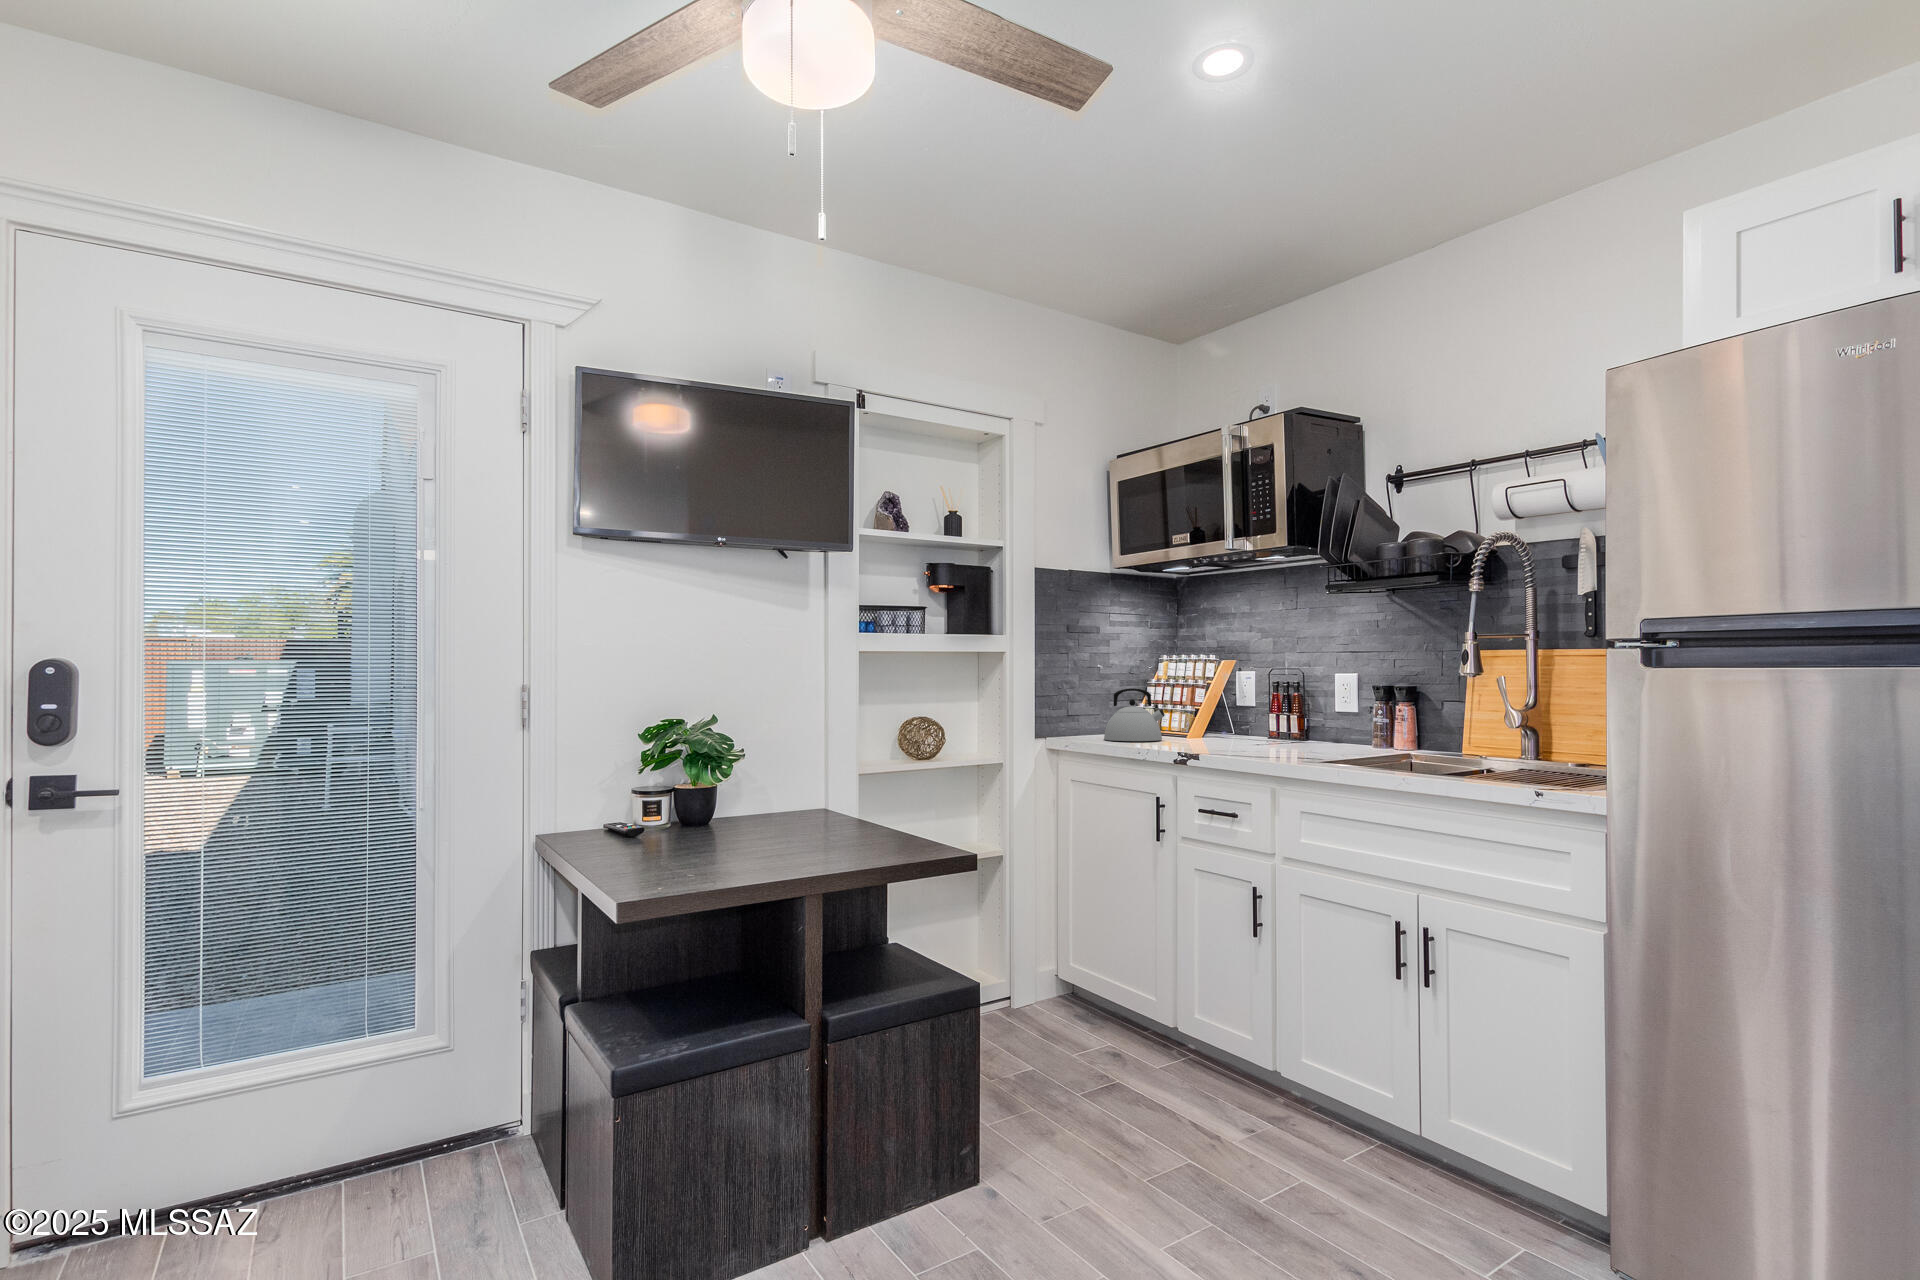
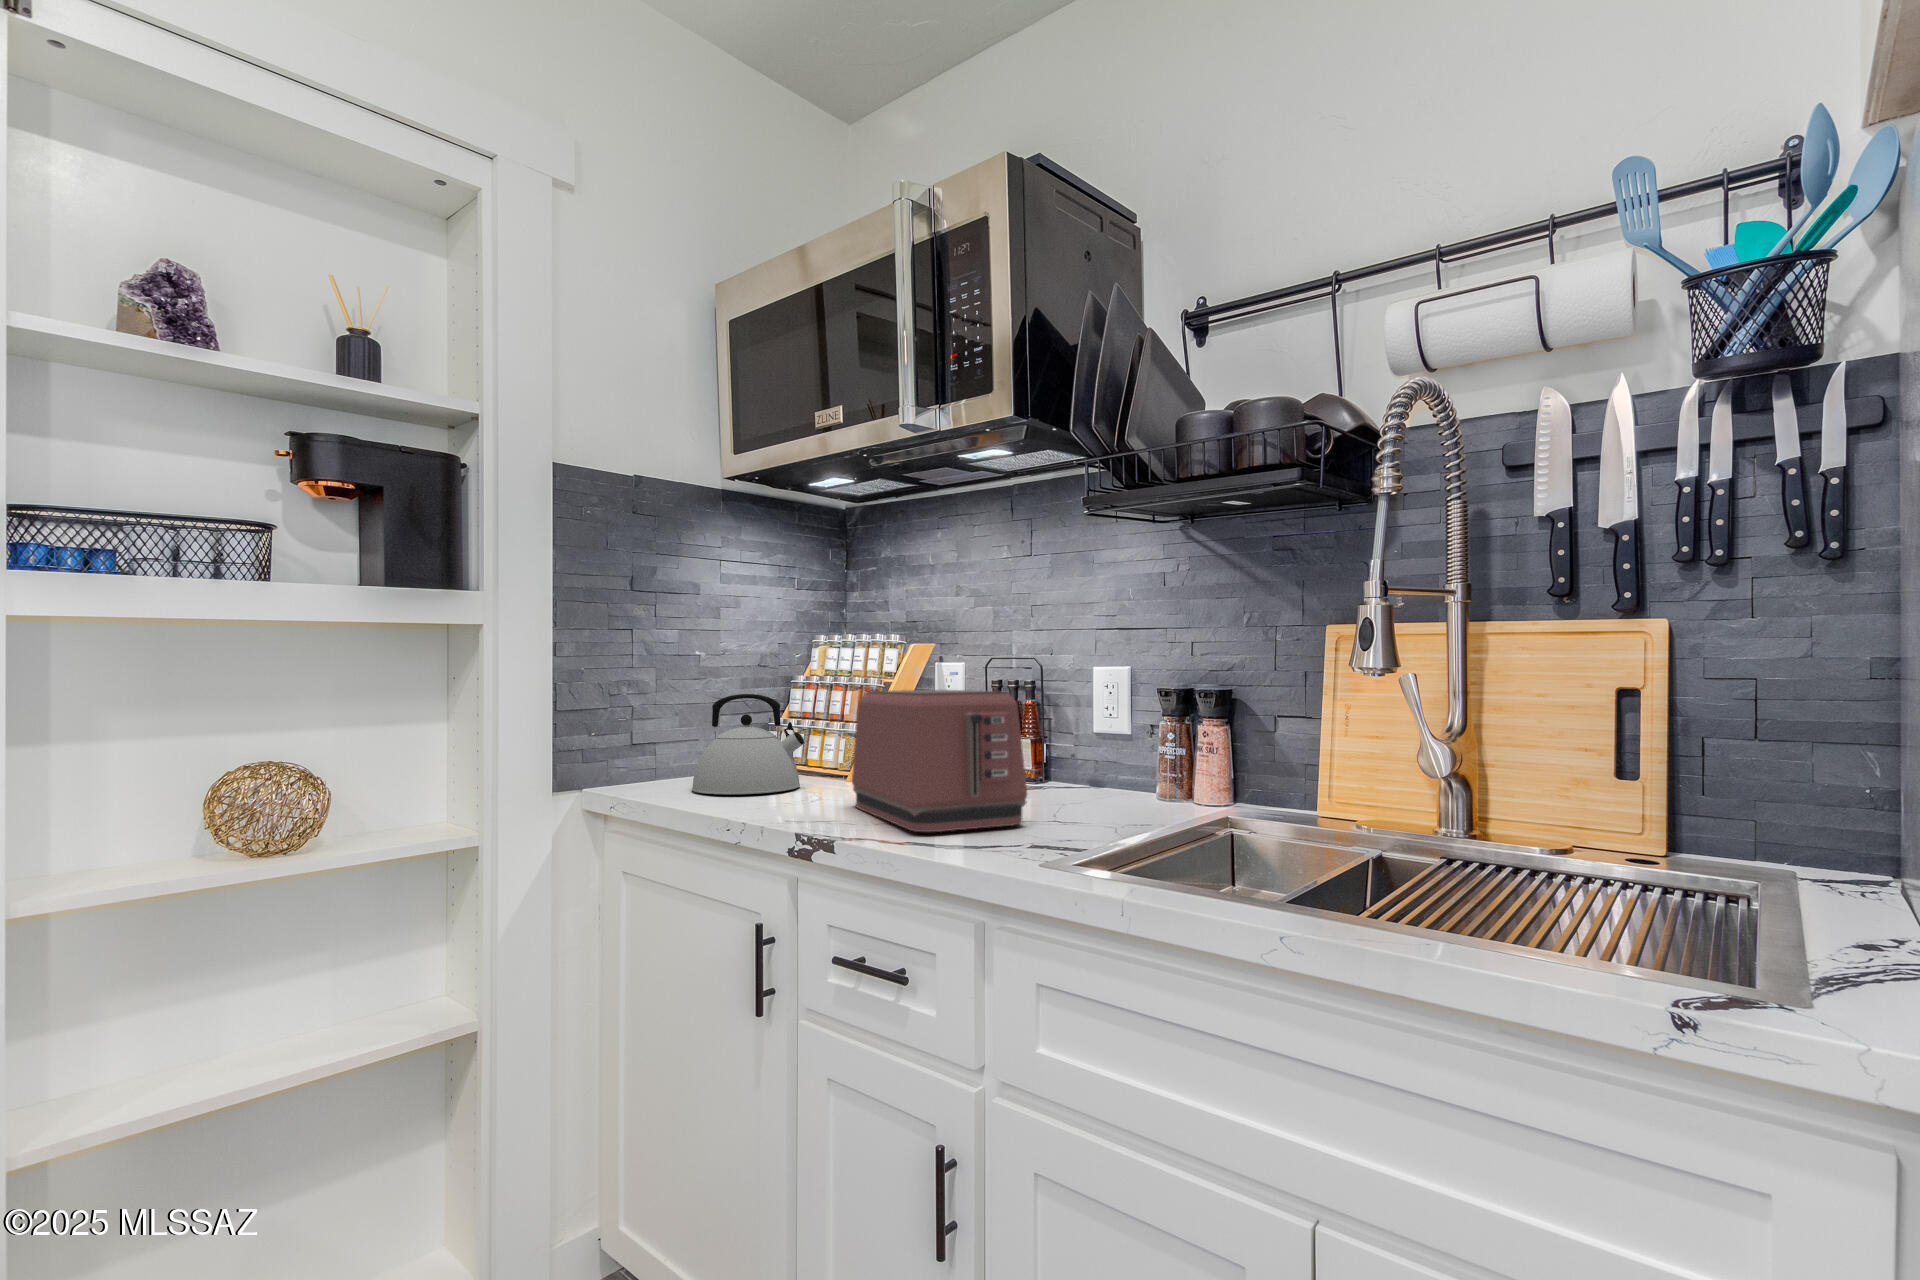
toaster: none [1198,686,1296,753] -> present [852,690,1027,832]

